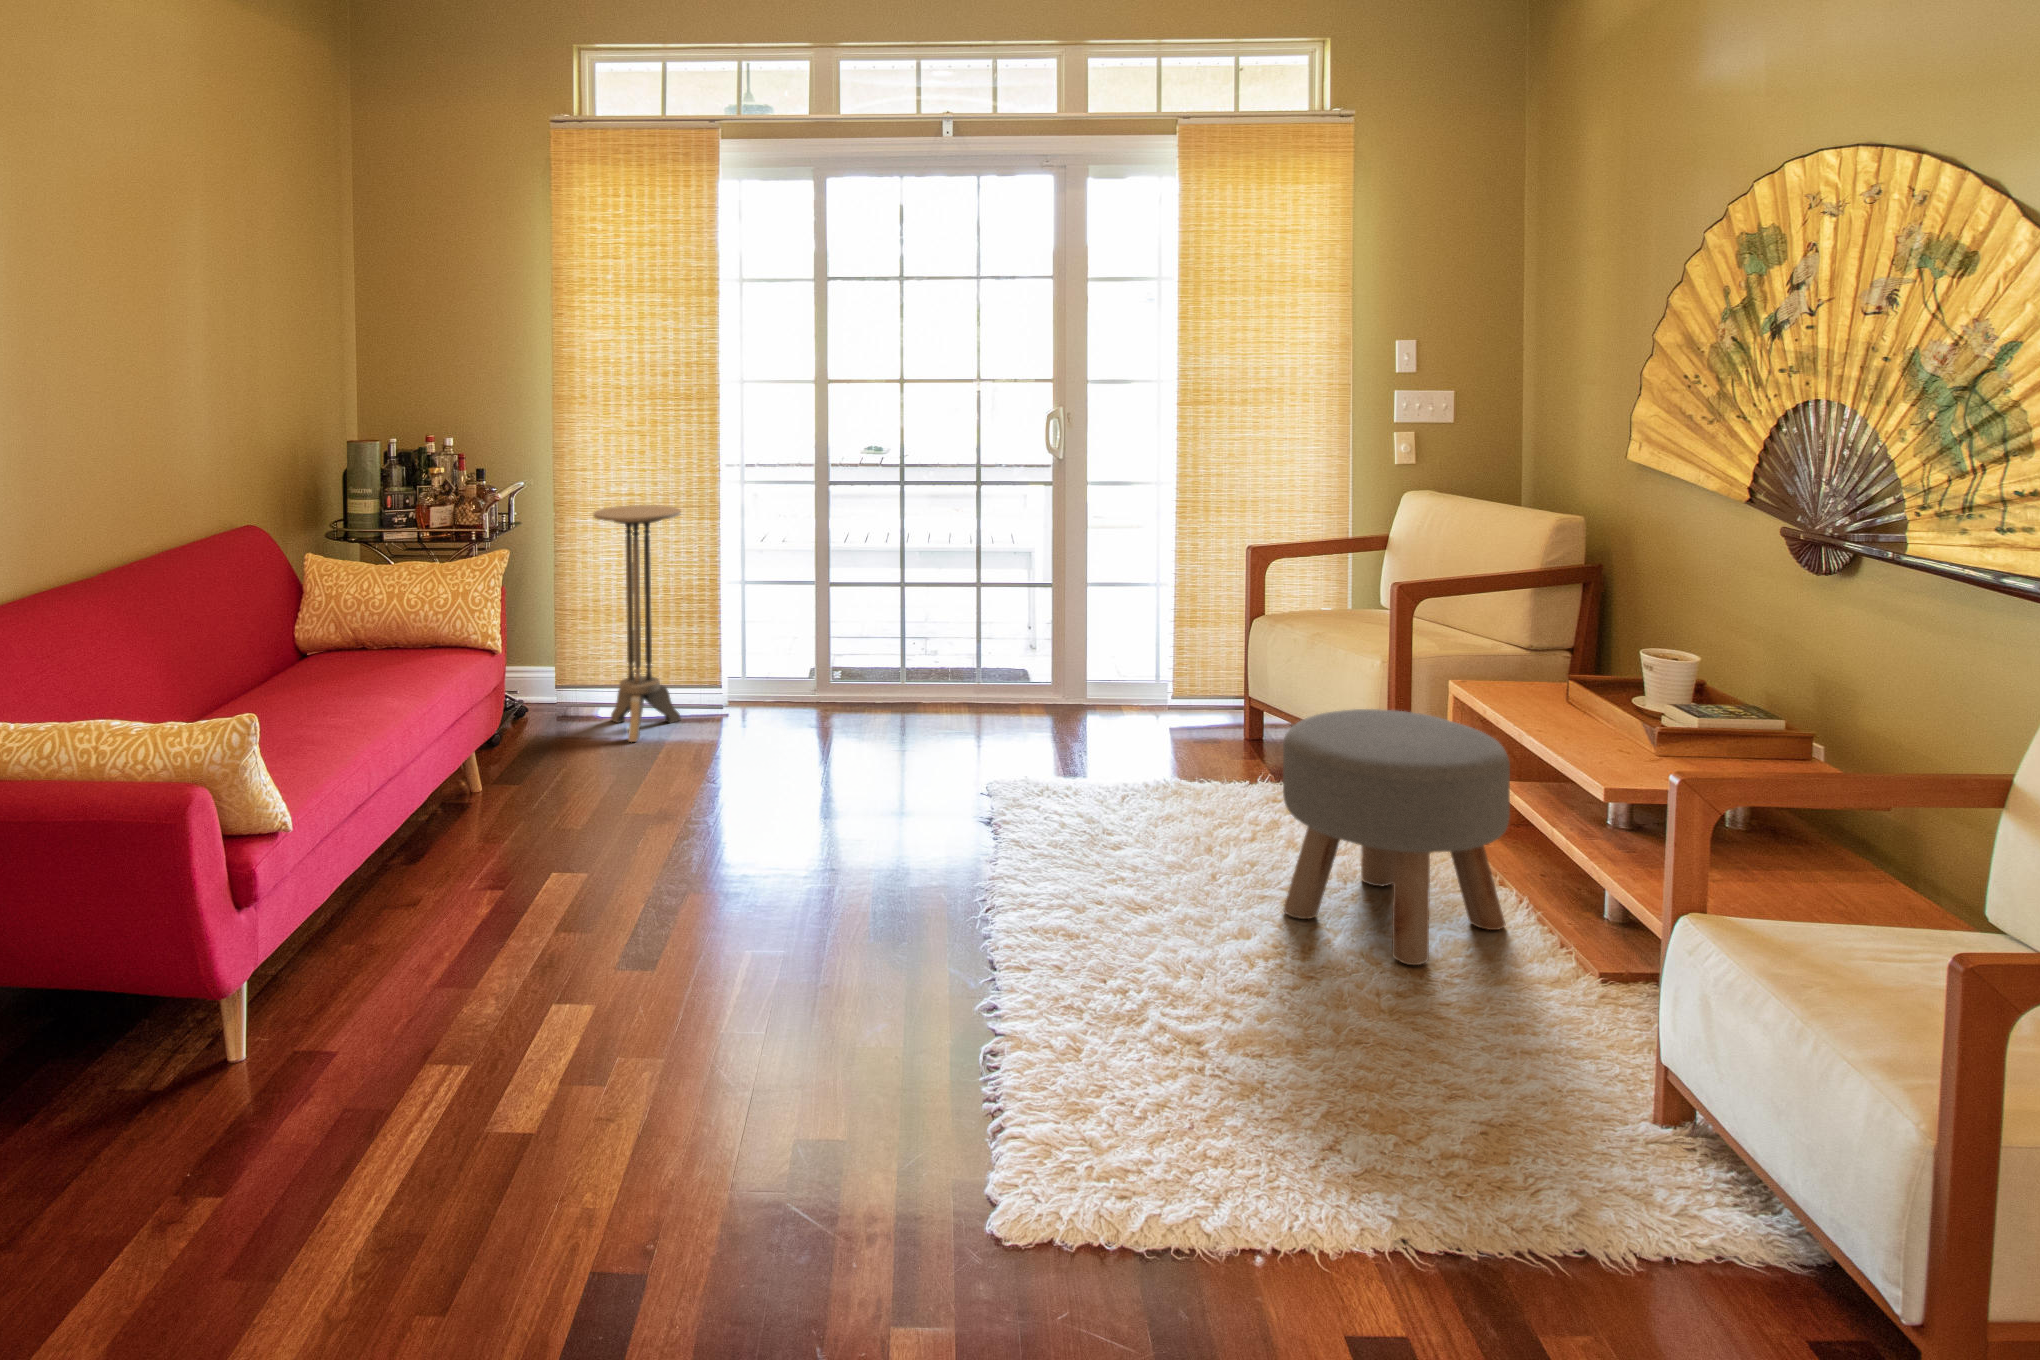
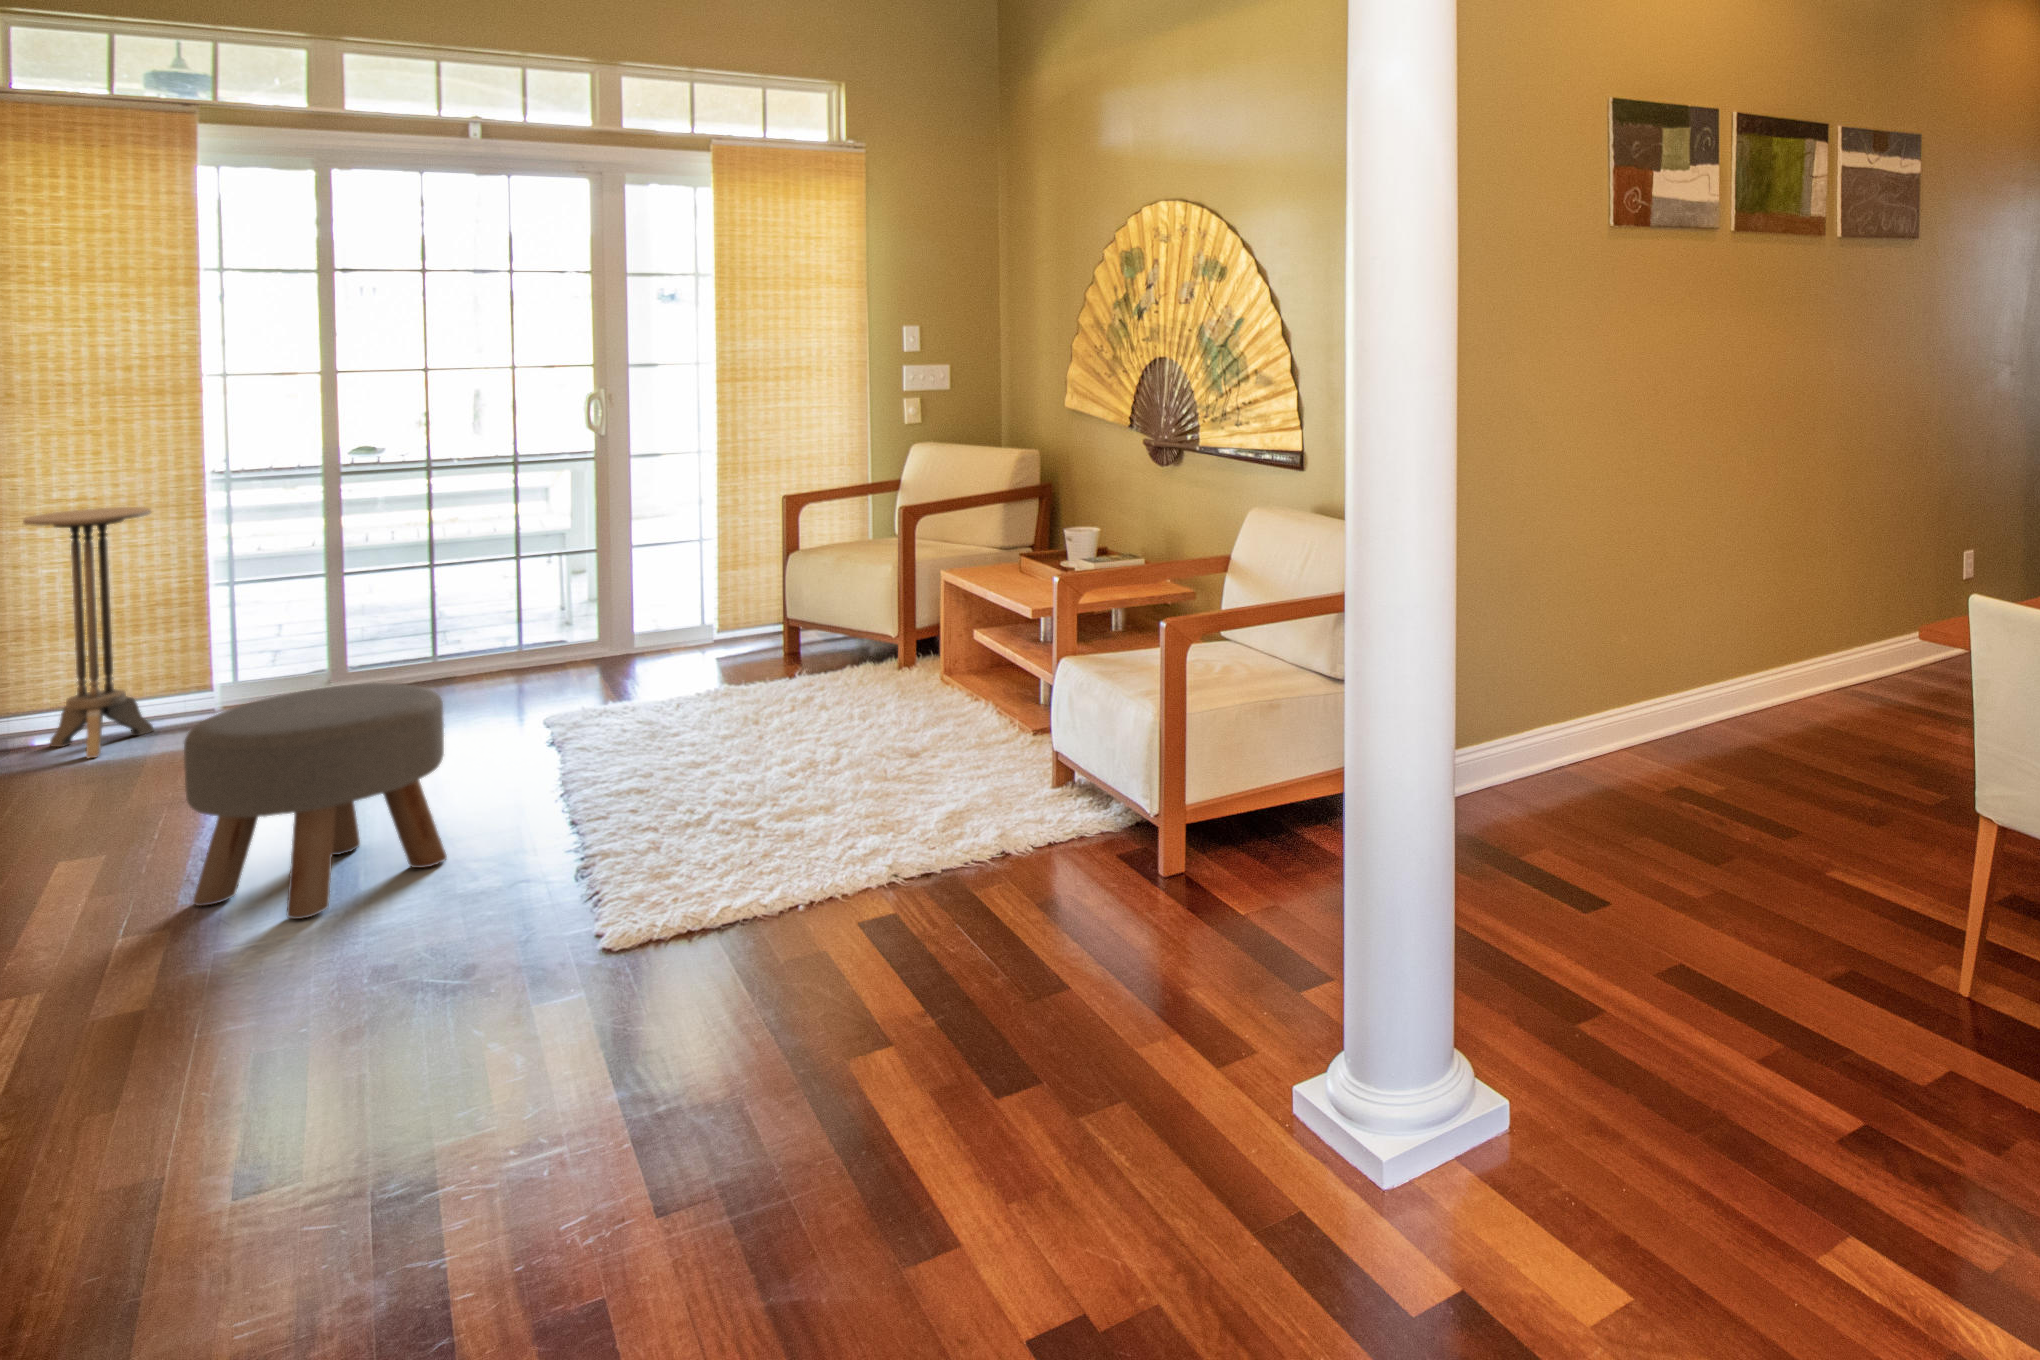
ottoman: present [1283,709,1510,965] -> present [184,683,447,919]

